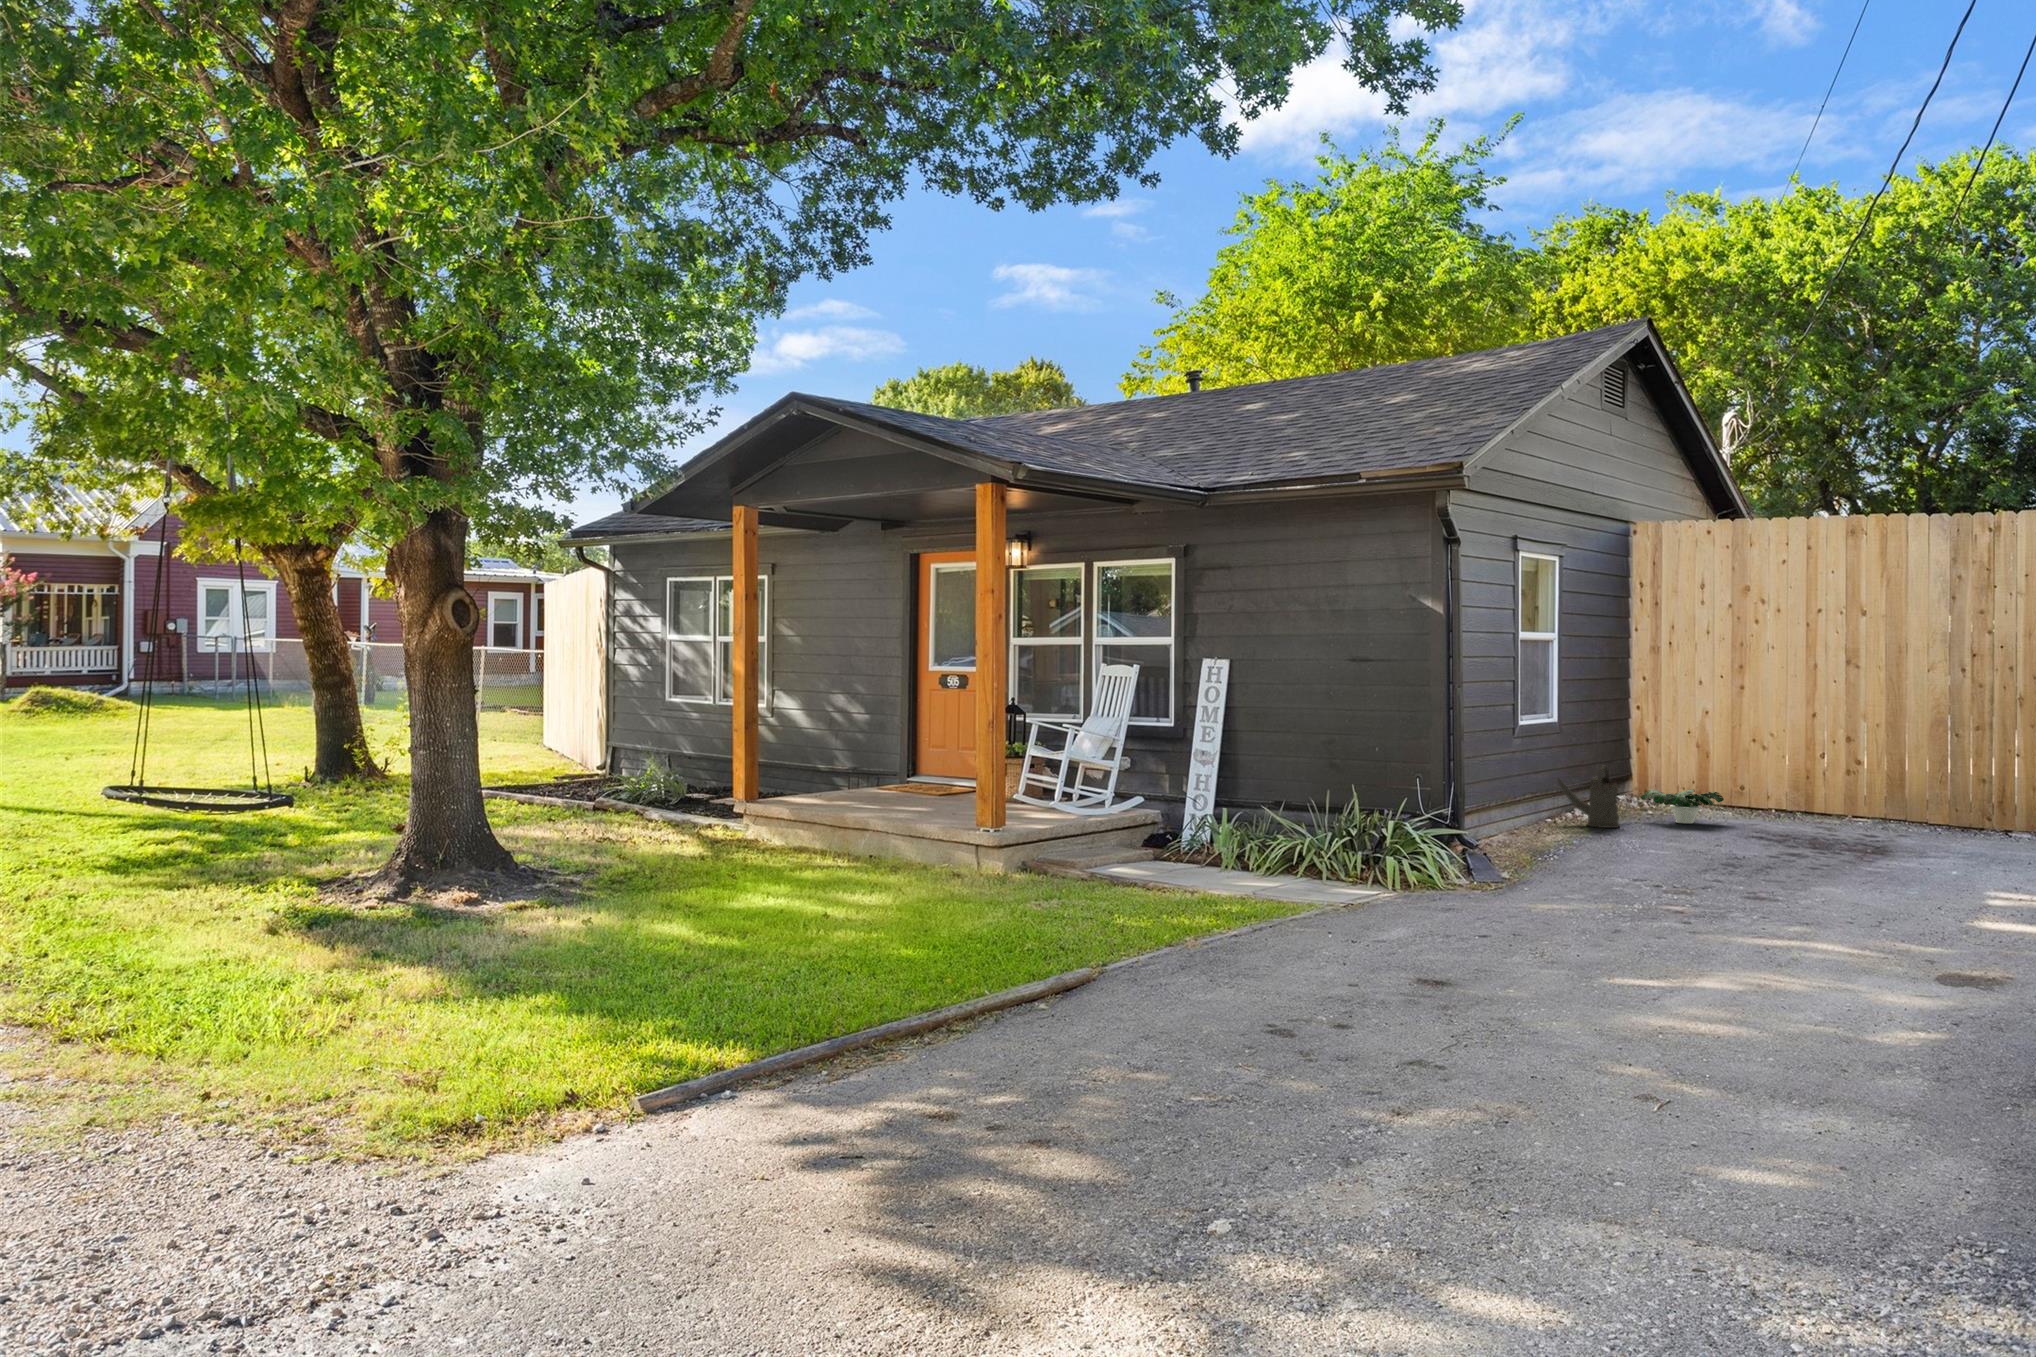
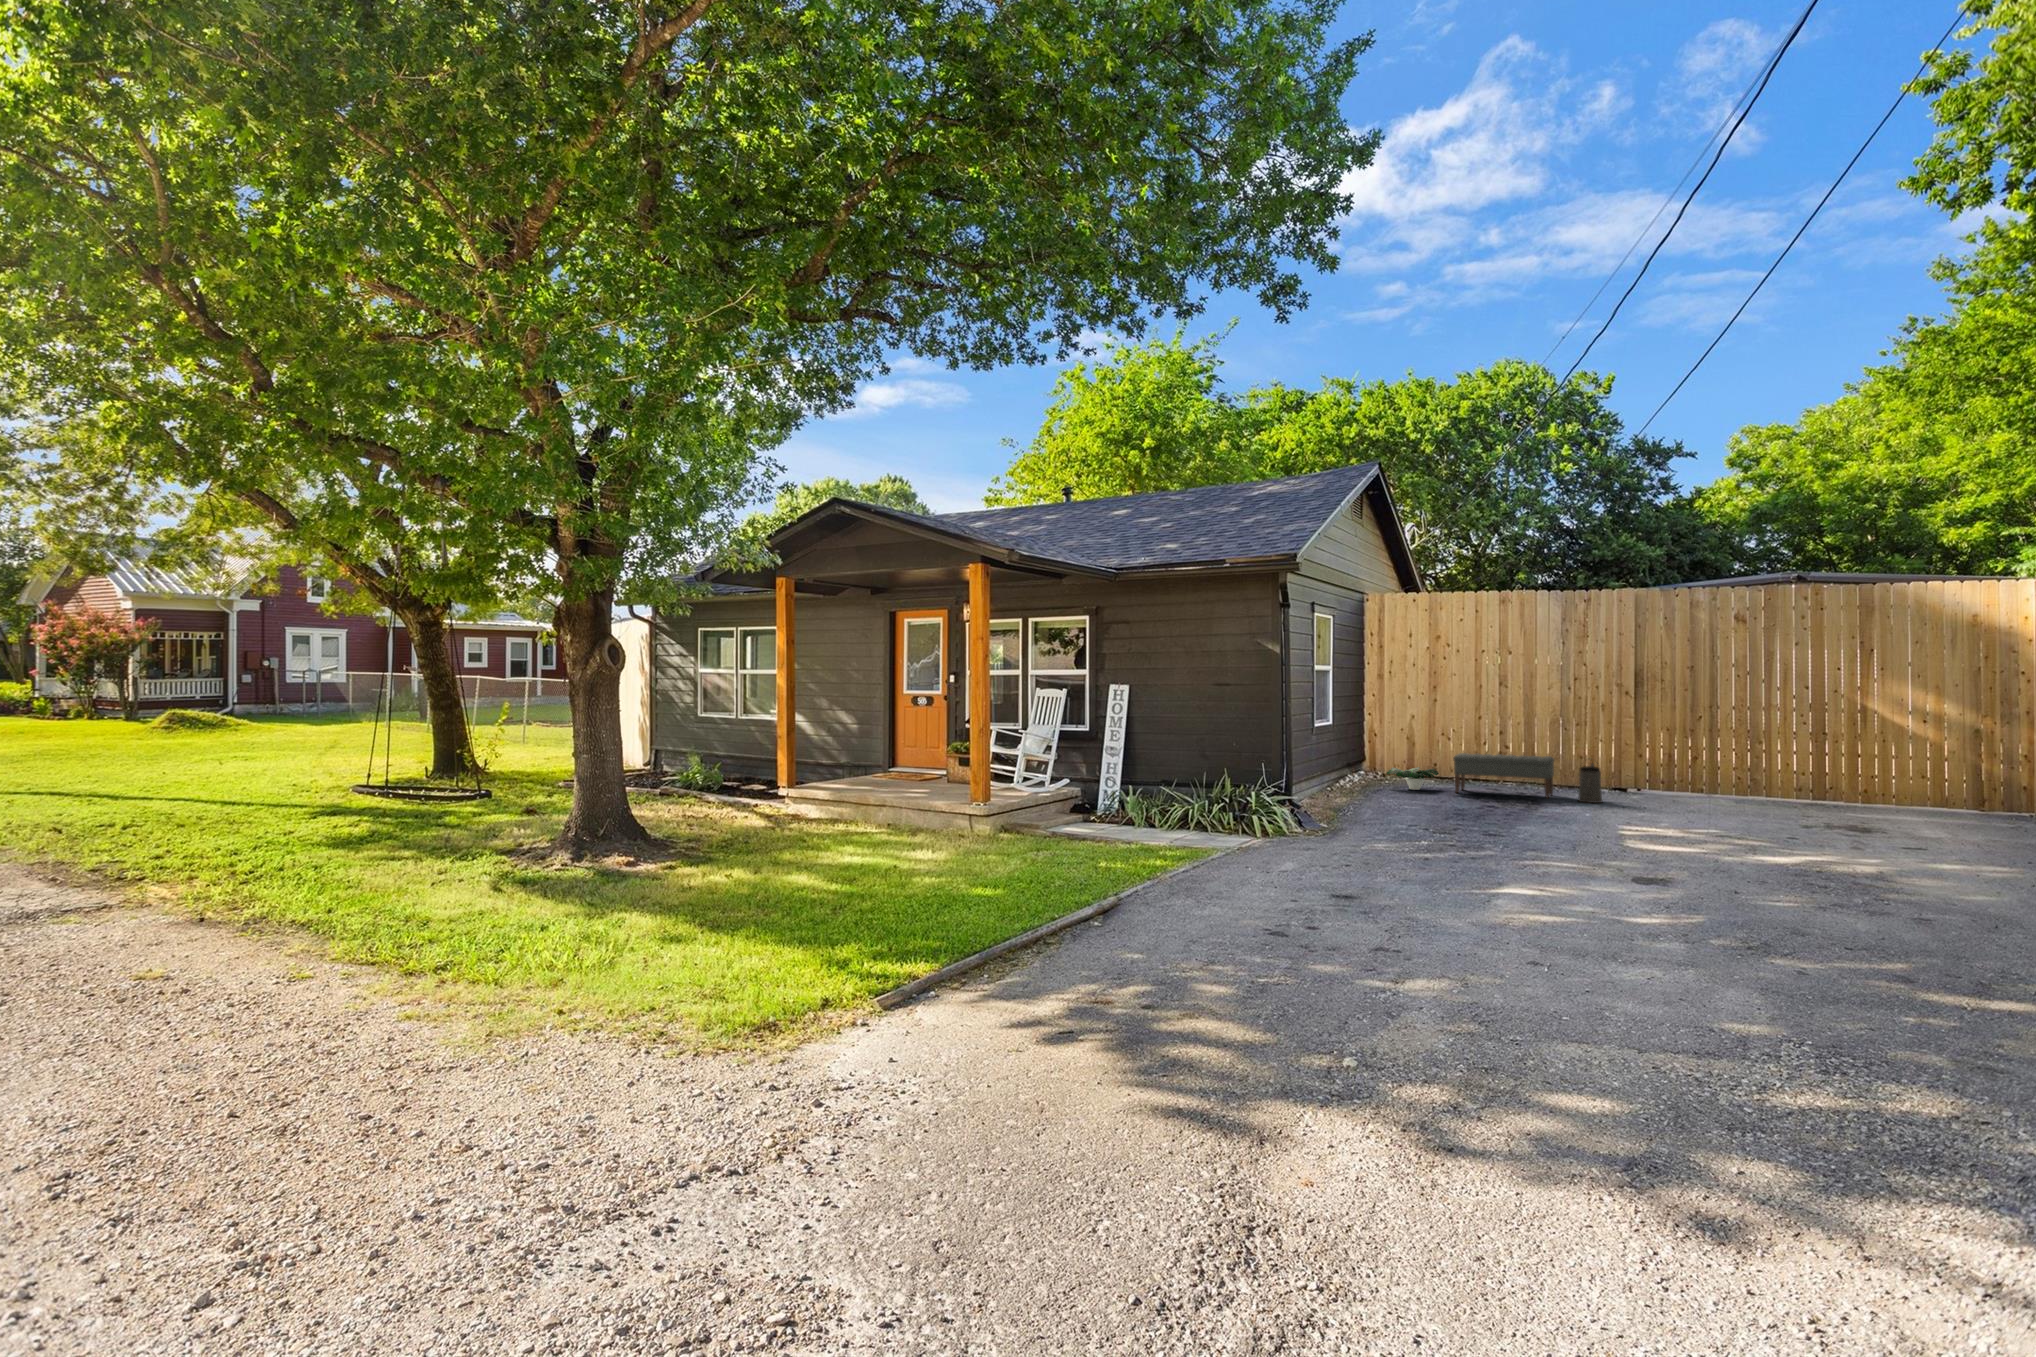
watering can: present [1558,766,1630,828] -> present [1578,763,1602,803]
bench: none [1743,768,1908,842] -> present [1453,753,1554,798]

